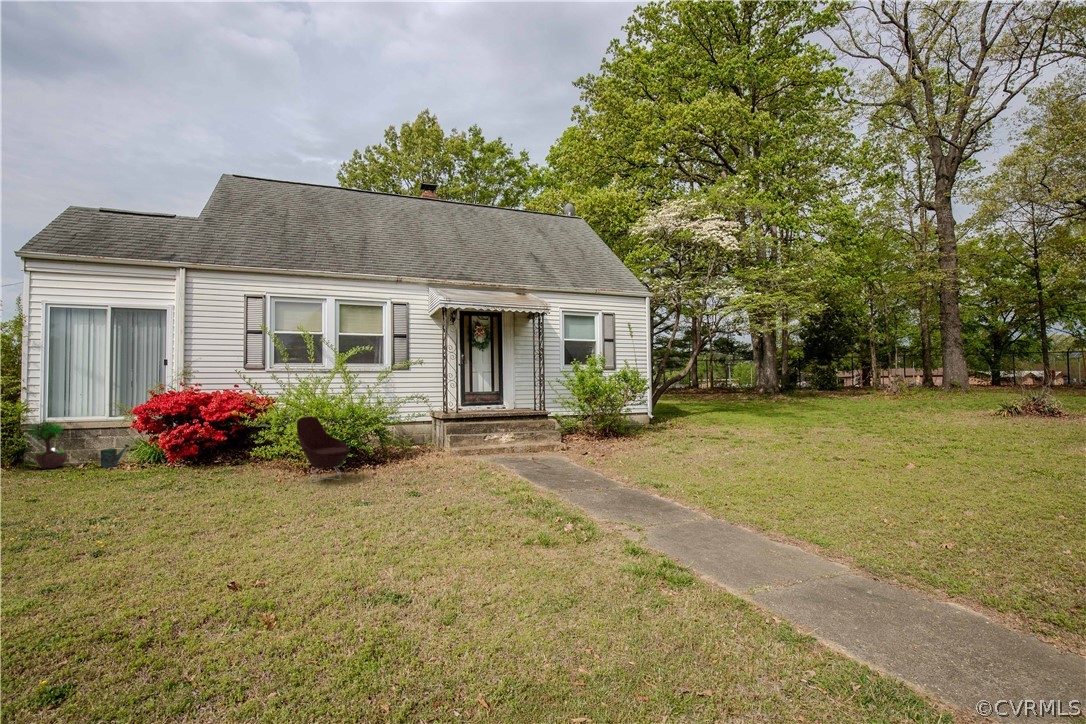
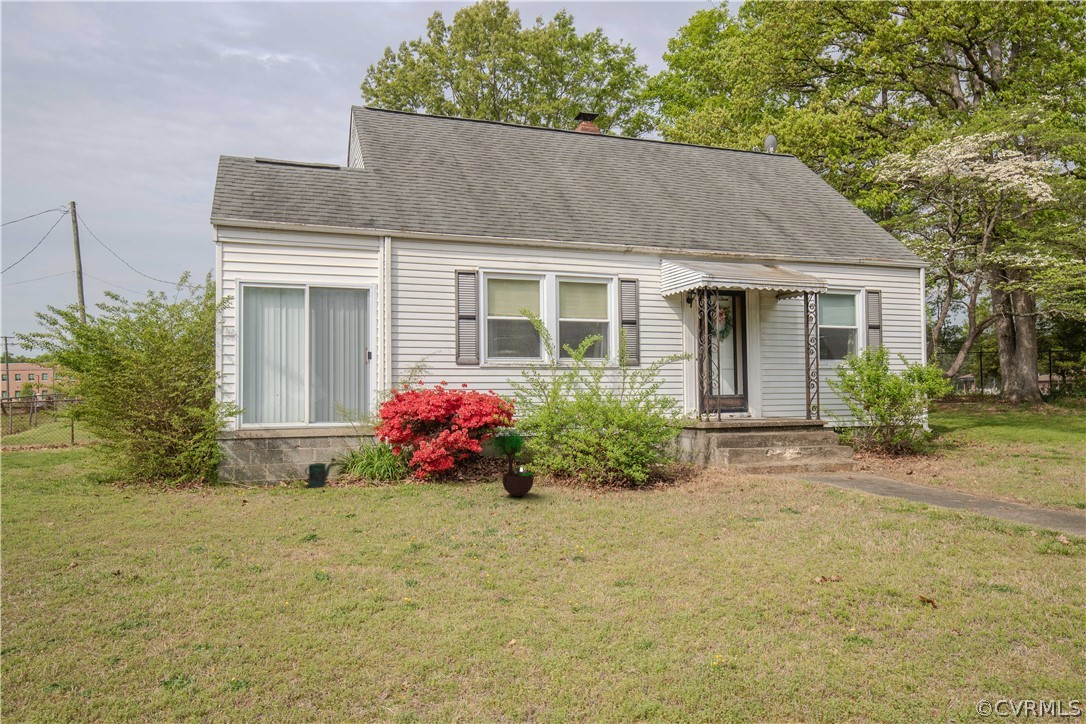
chair: present [297,417,350,482] -> none [585,420,655,511]
potted tree: present [27,421,67,468] -> present [489,427,533,496]

